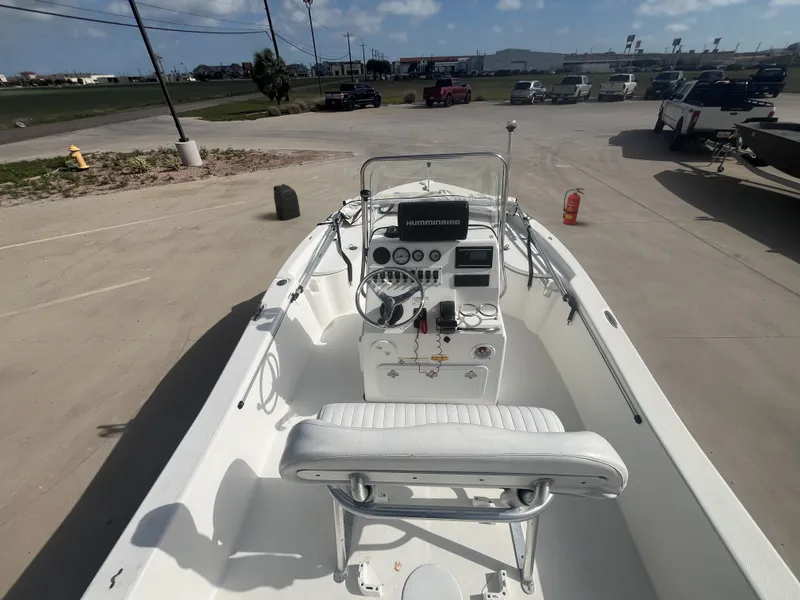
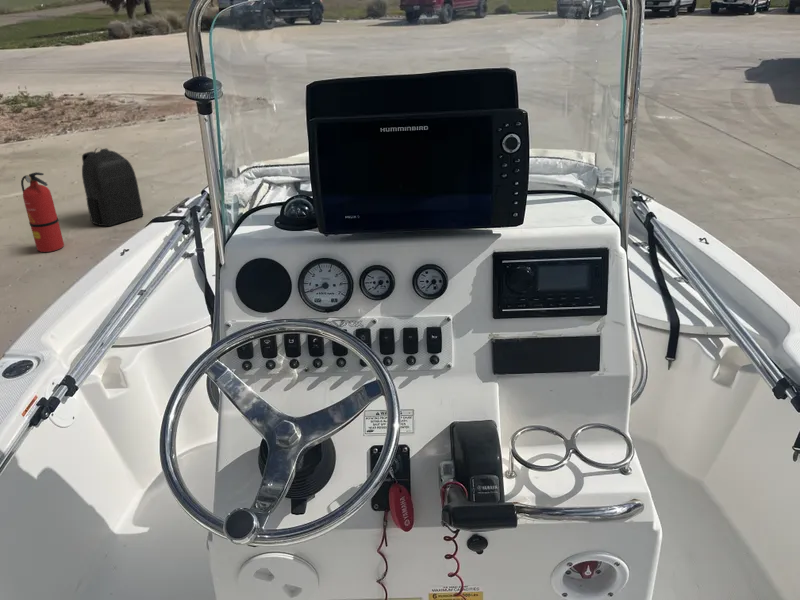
fire extinguisher: present [563,188,584,225] -> present [21,172,64,252]

